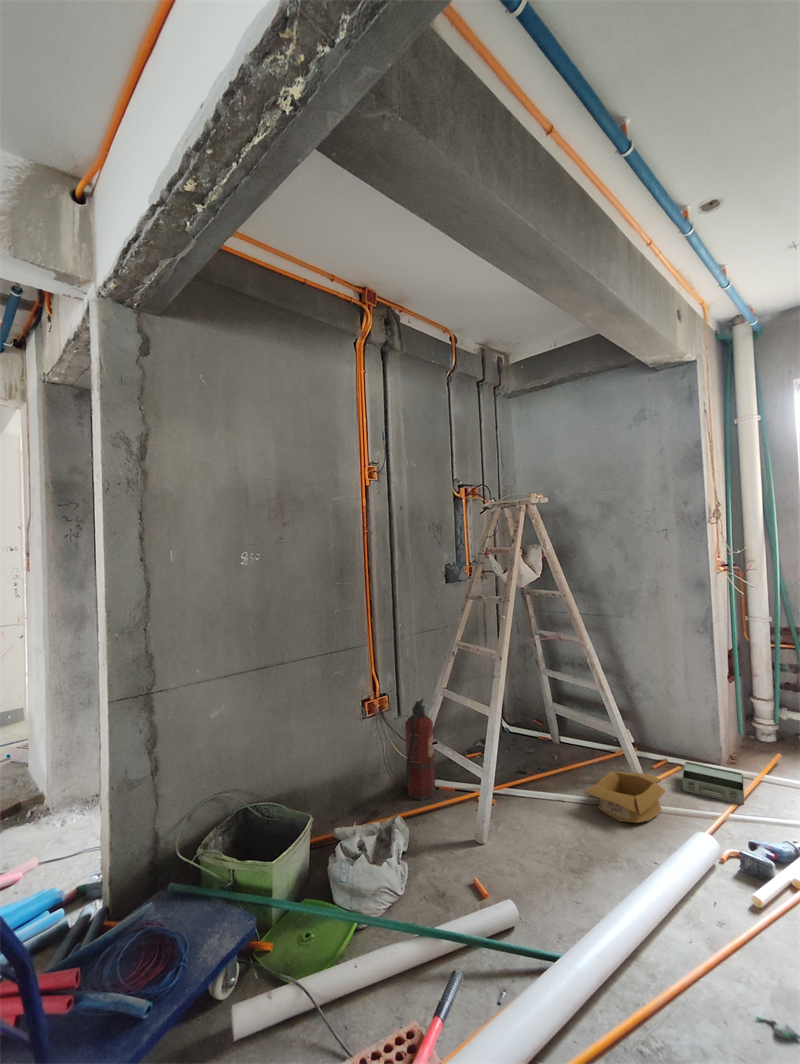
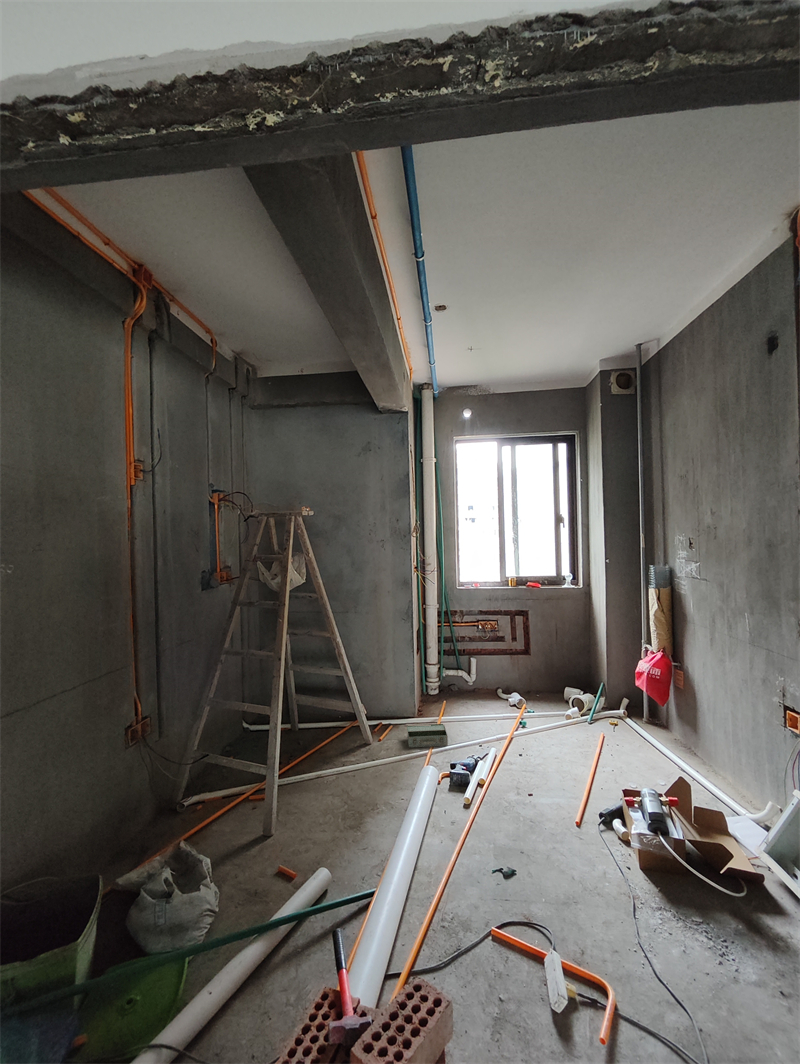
fire extinguisher: present [404,699,436,800] -> none [169,716,202,829]
cardboard box: present [585,771,665,823] -> none [347,740,403,783]

